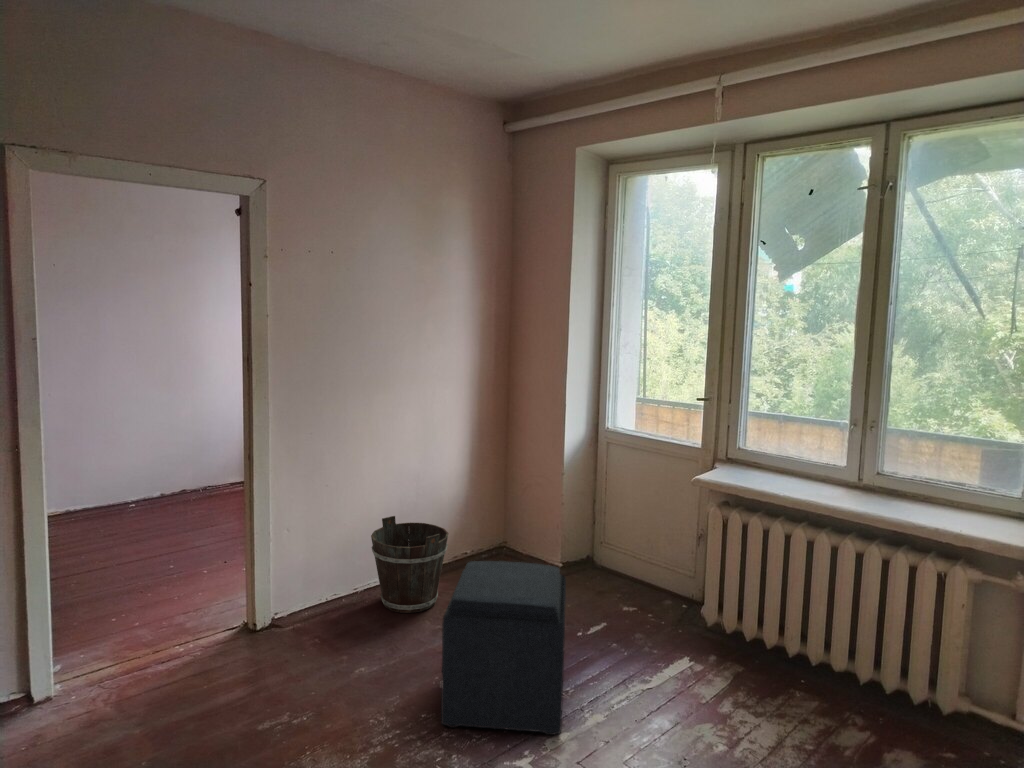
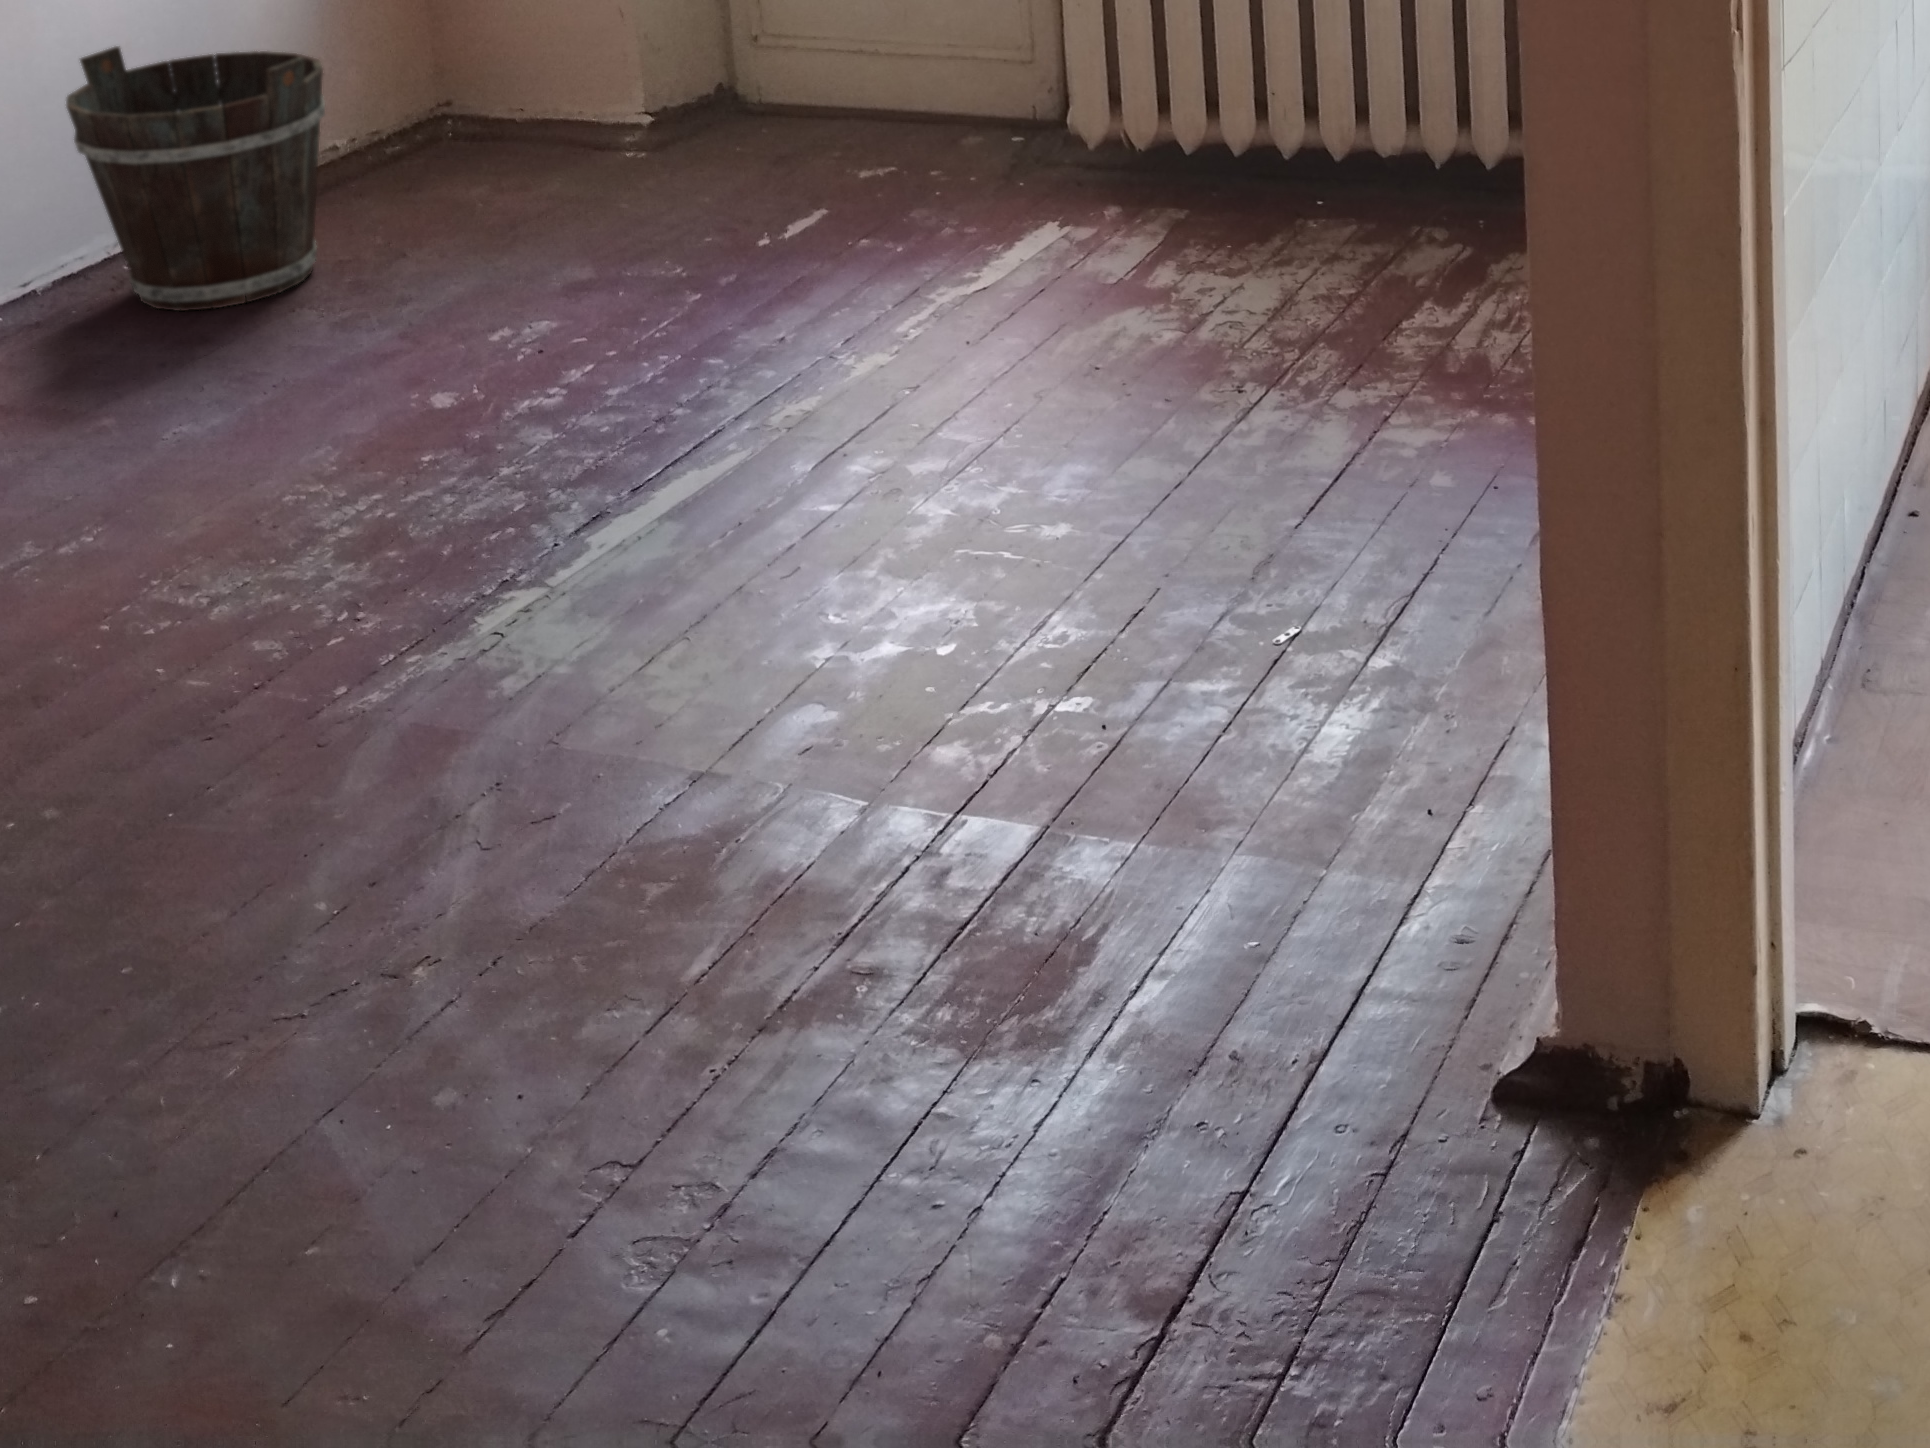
ottoman: present [441,561,566,735] -> none [439,42,798,459]

